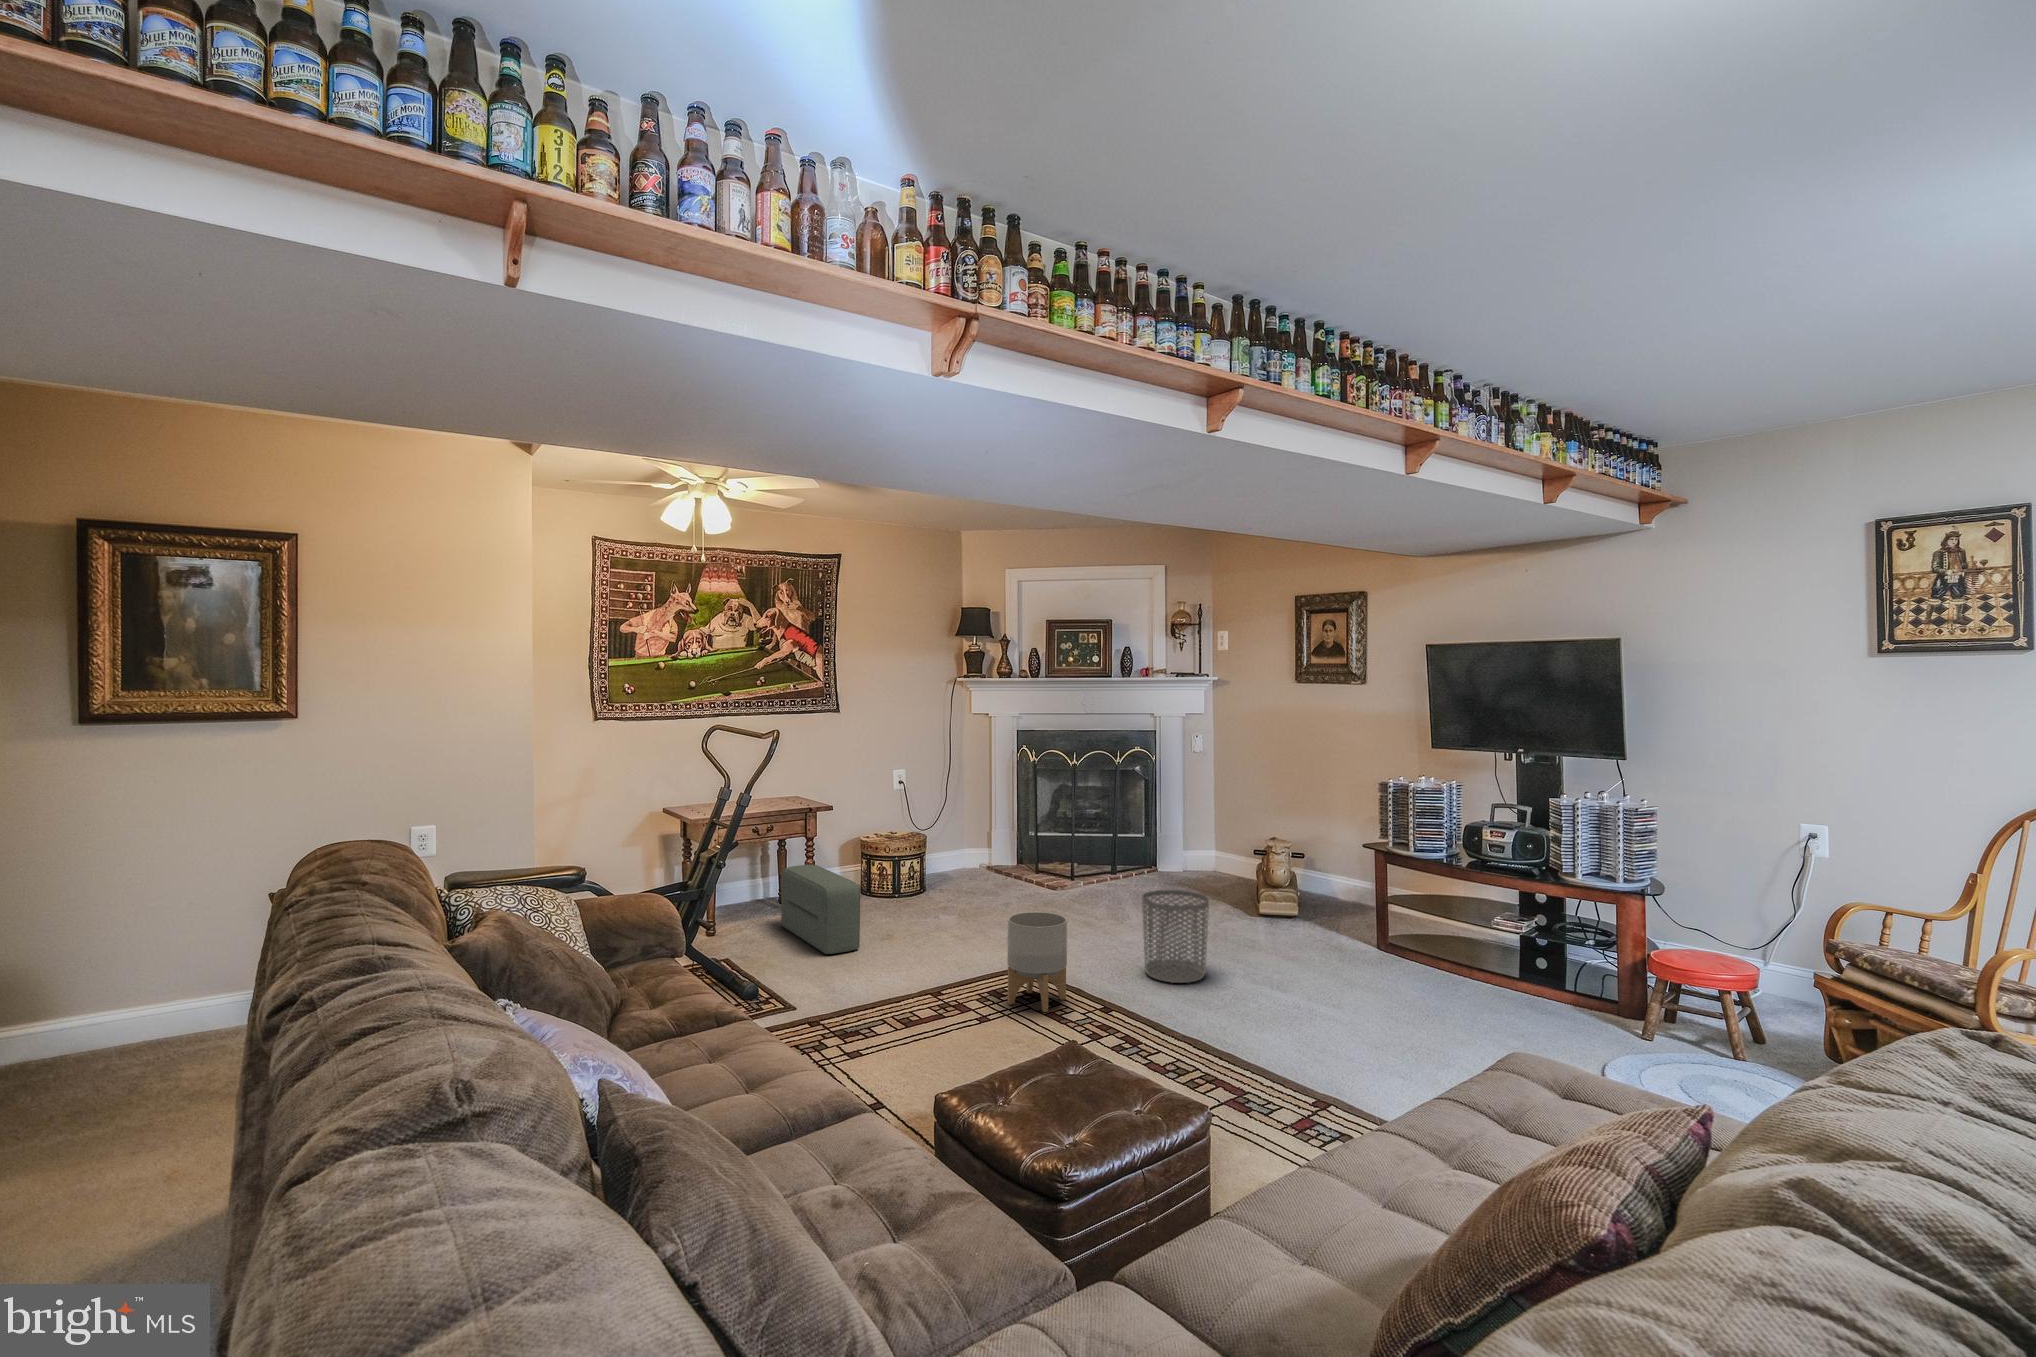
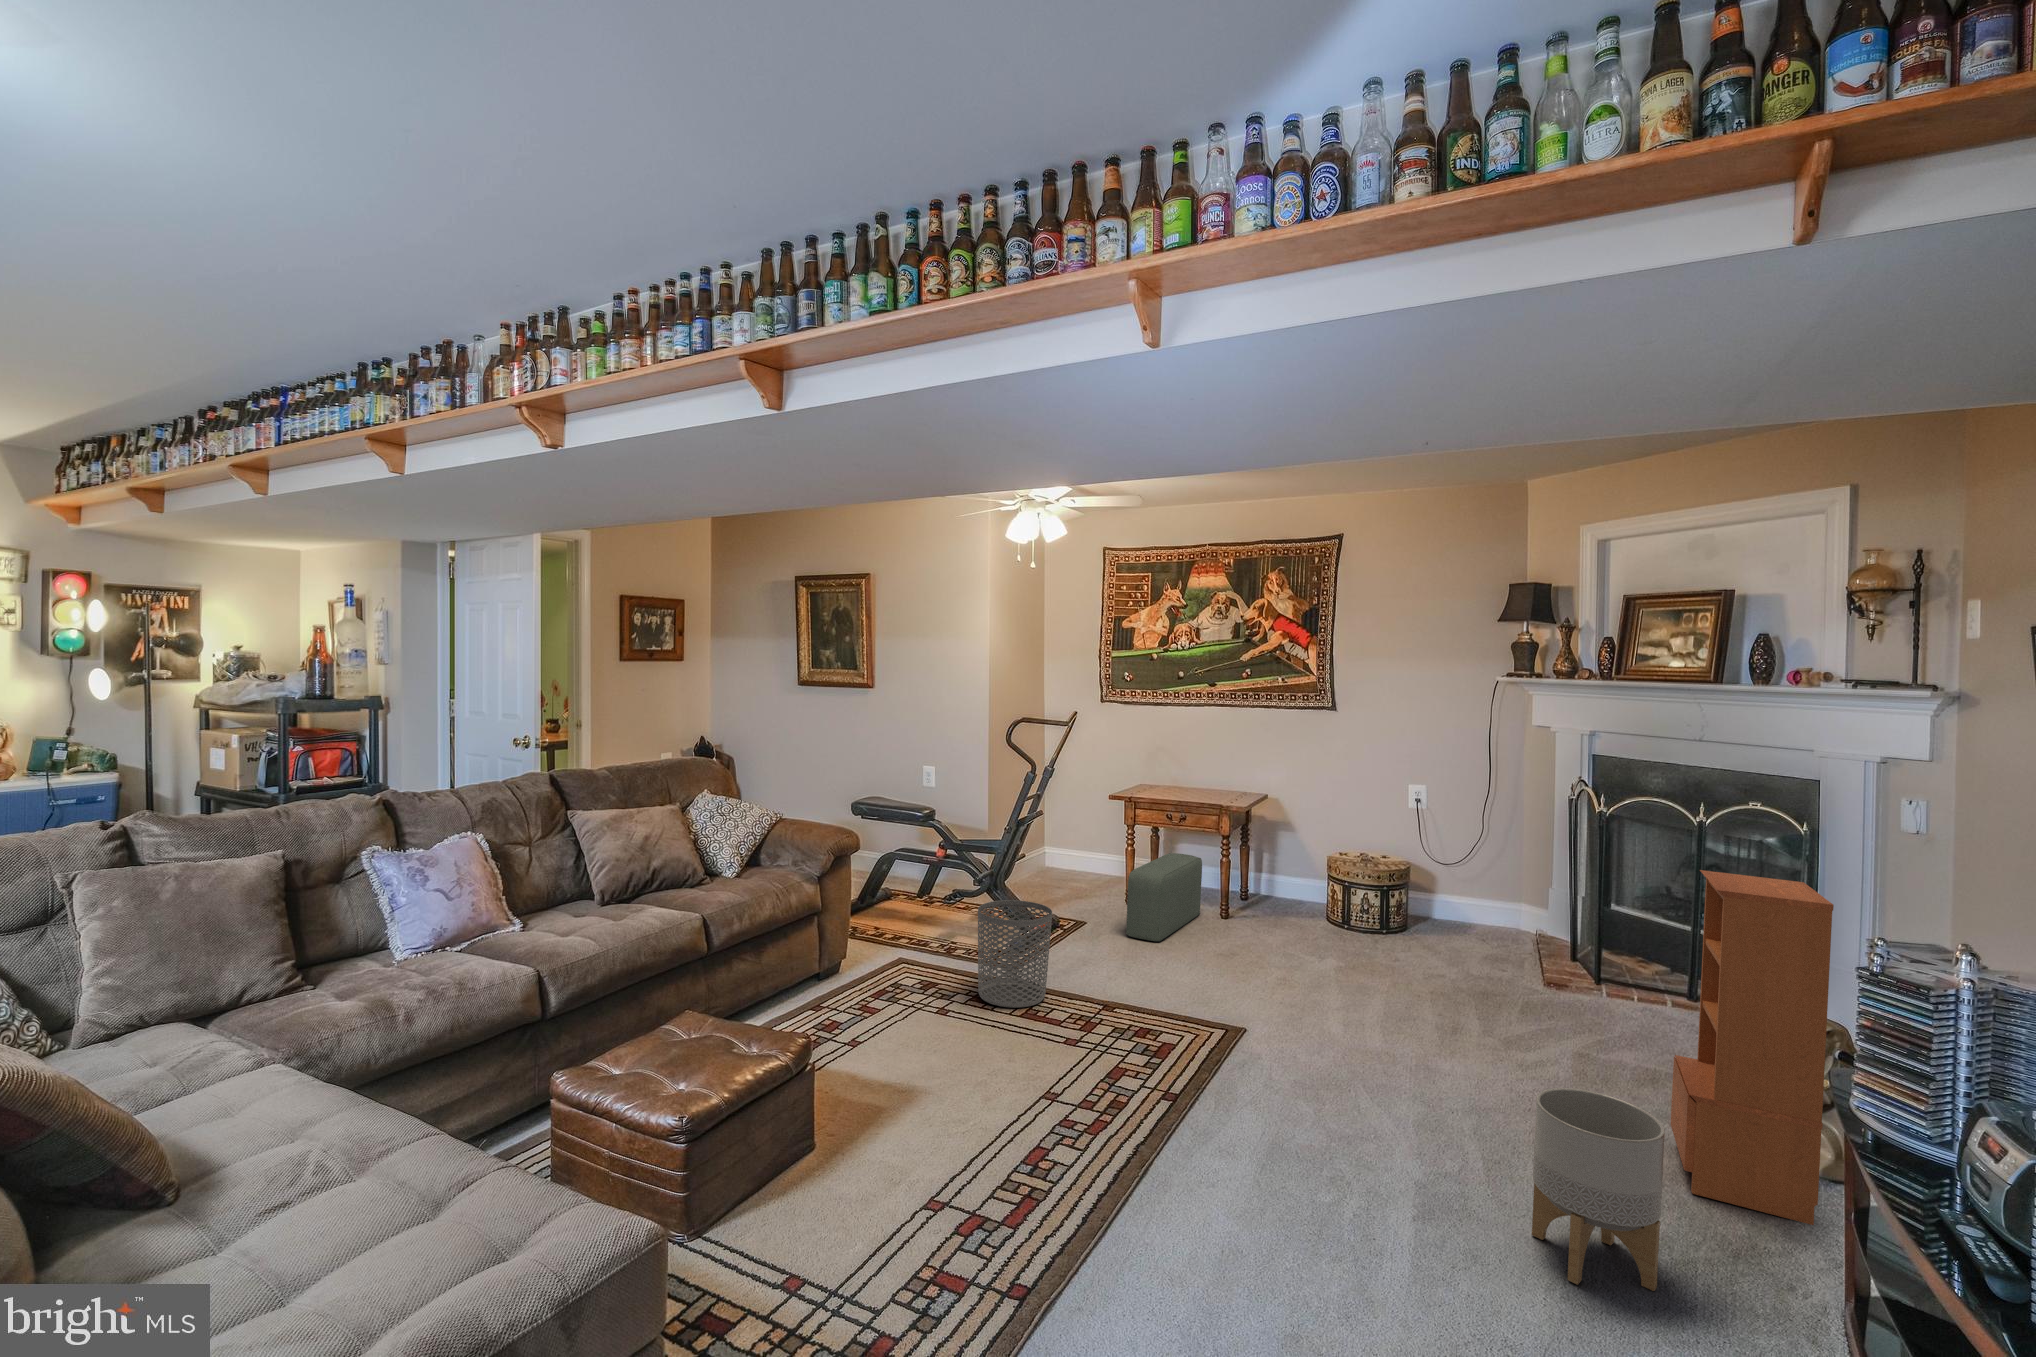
bookcase: none [1274,778,1354,946] -> present [1671,870,1834,1225]
waste bin: present [1142,890,1209,983] -> present [978,900,1052,1008]
planter: present [1007,911,1067,1012] -> present [1532,1088,1665,1291]

